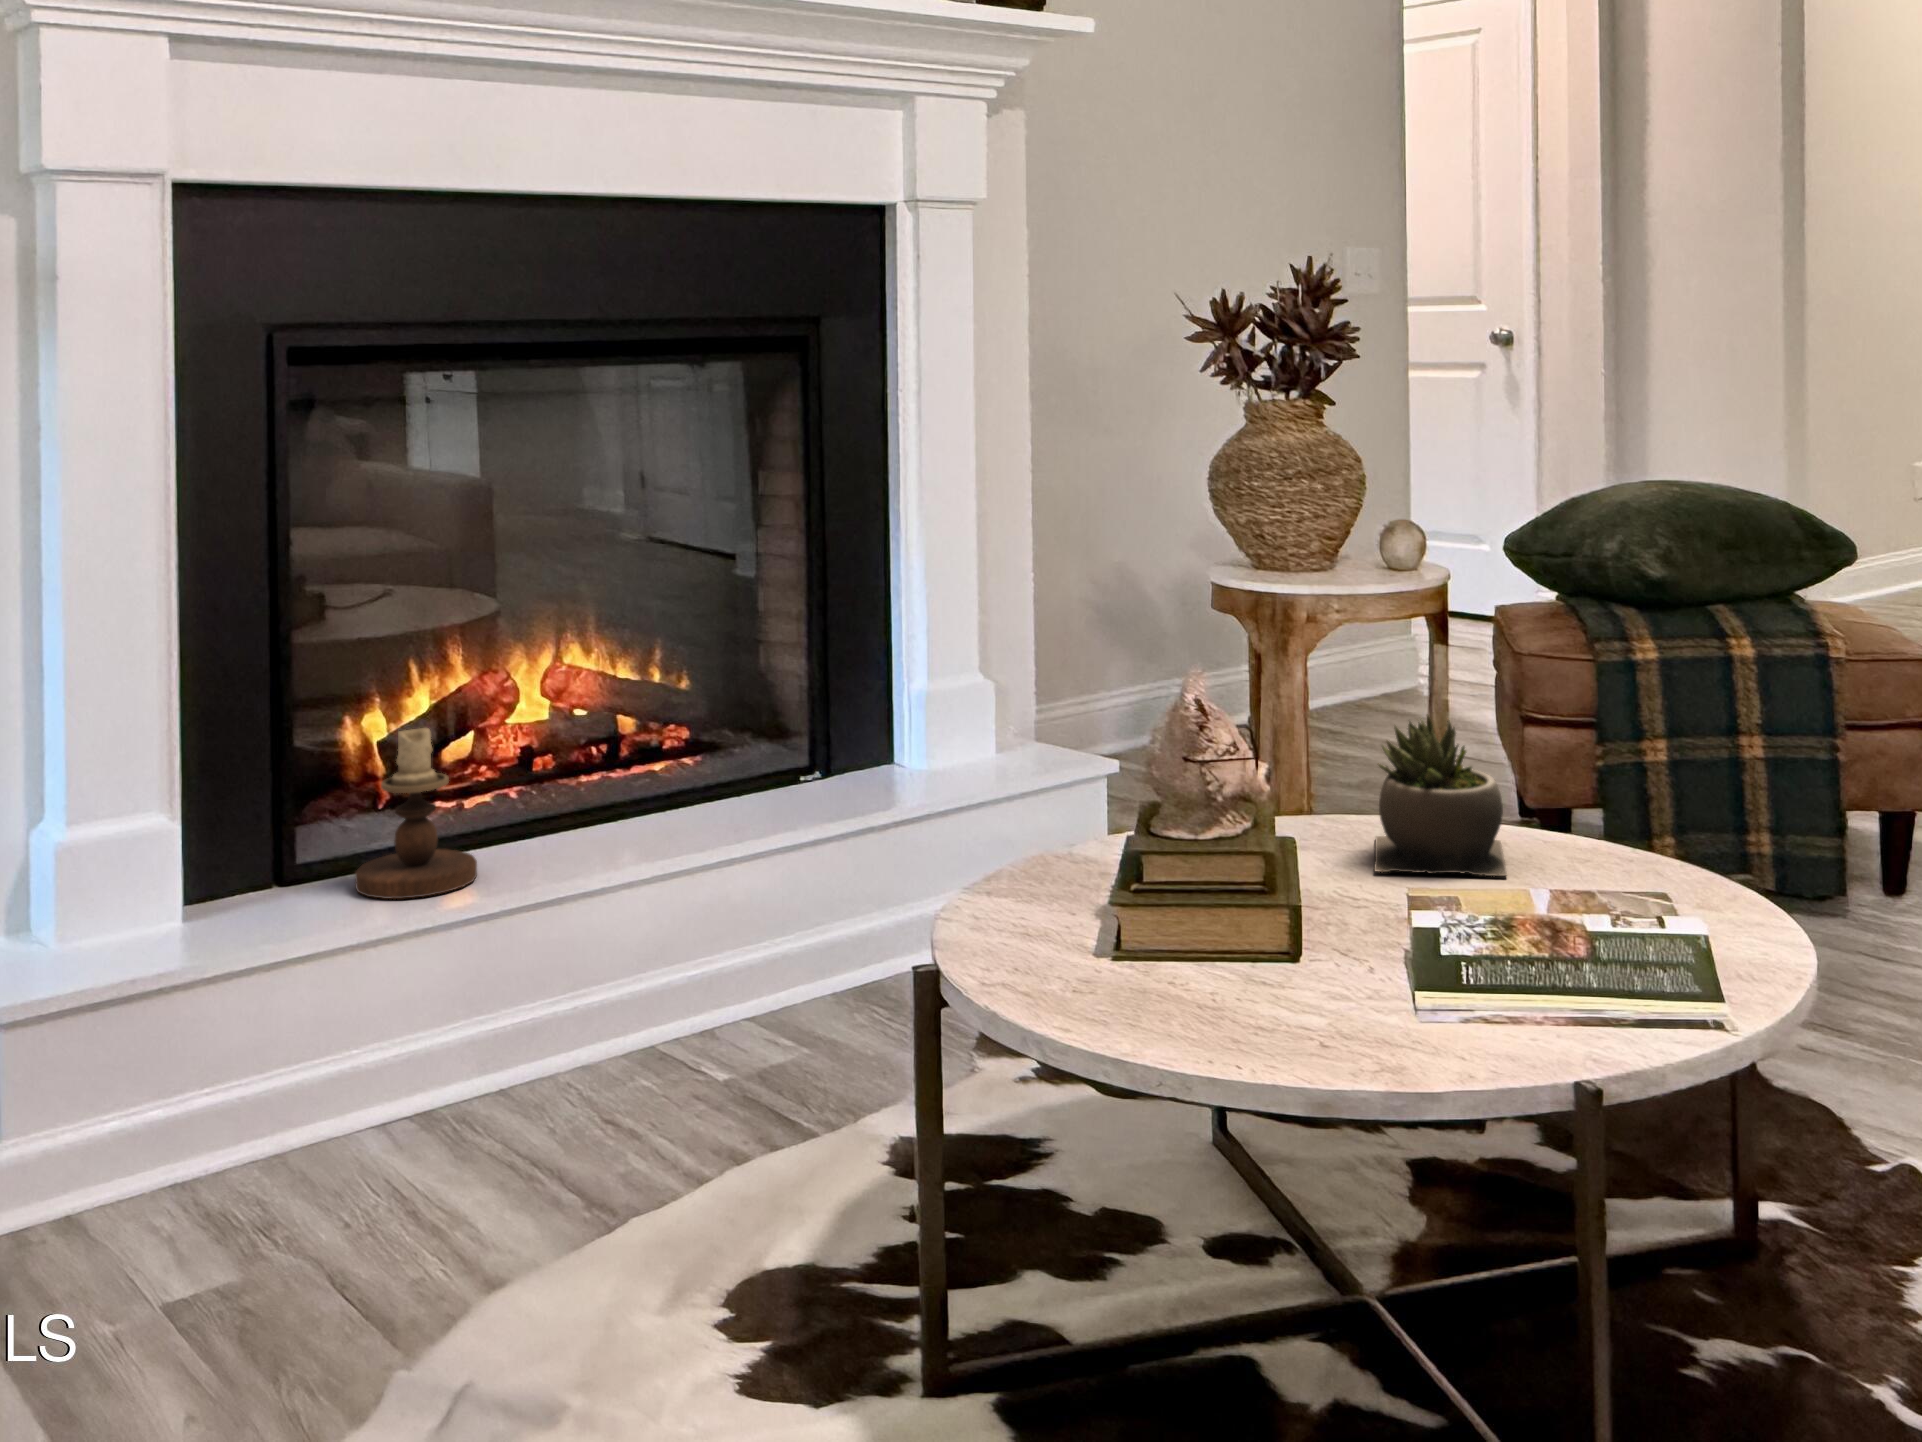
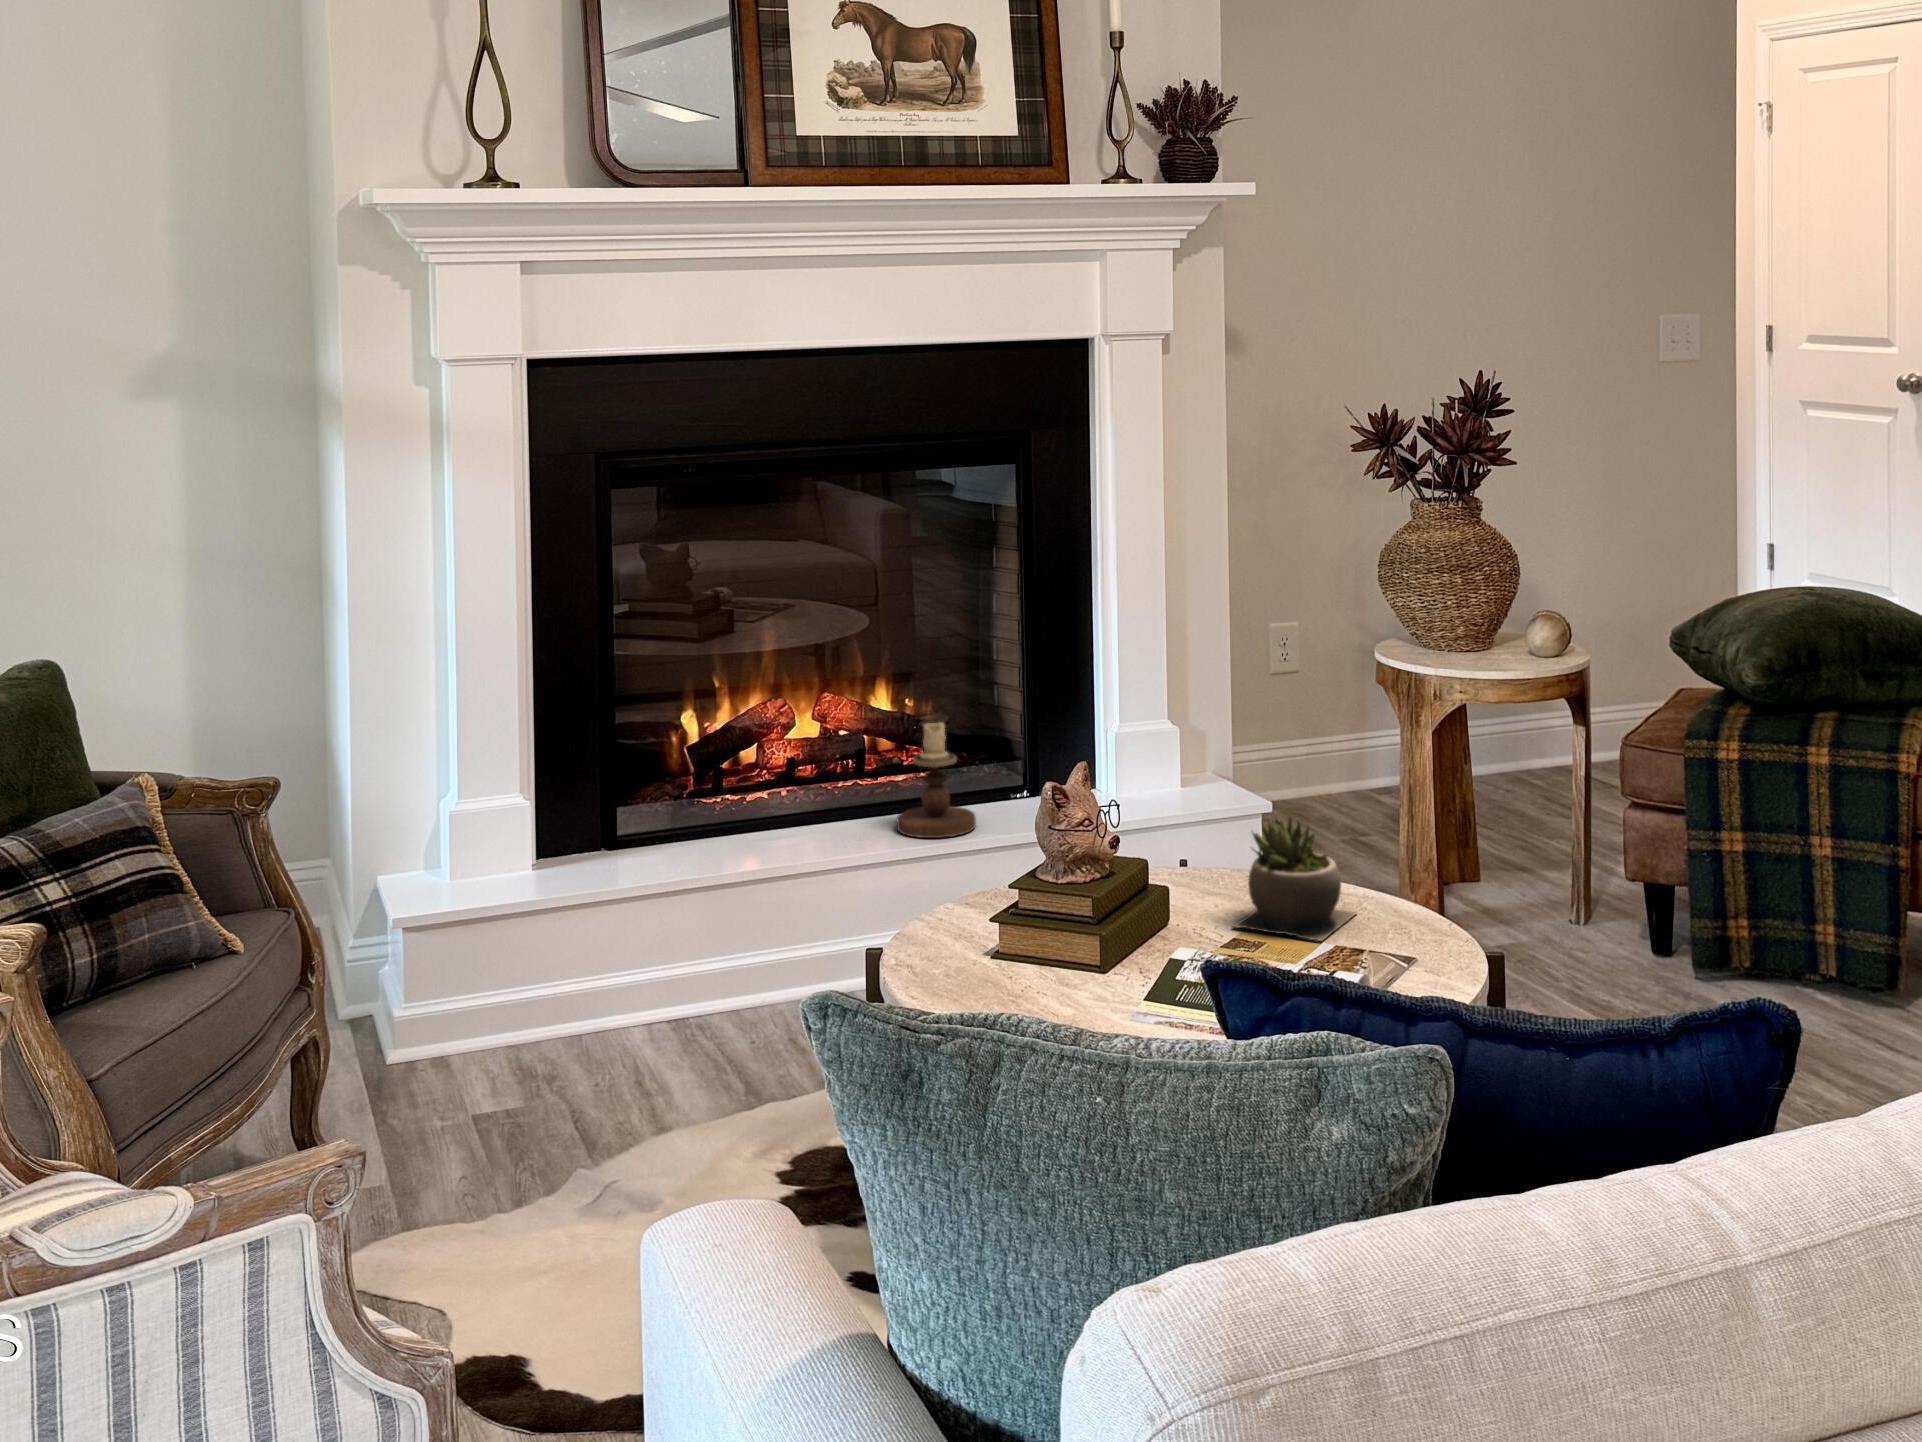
candlestick: present [355,728,477,899] -> present [897,723,976,838]

